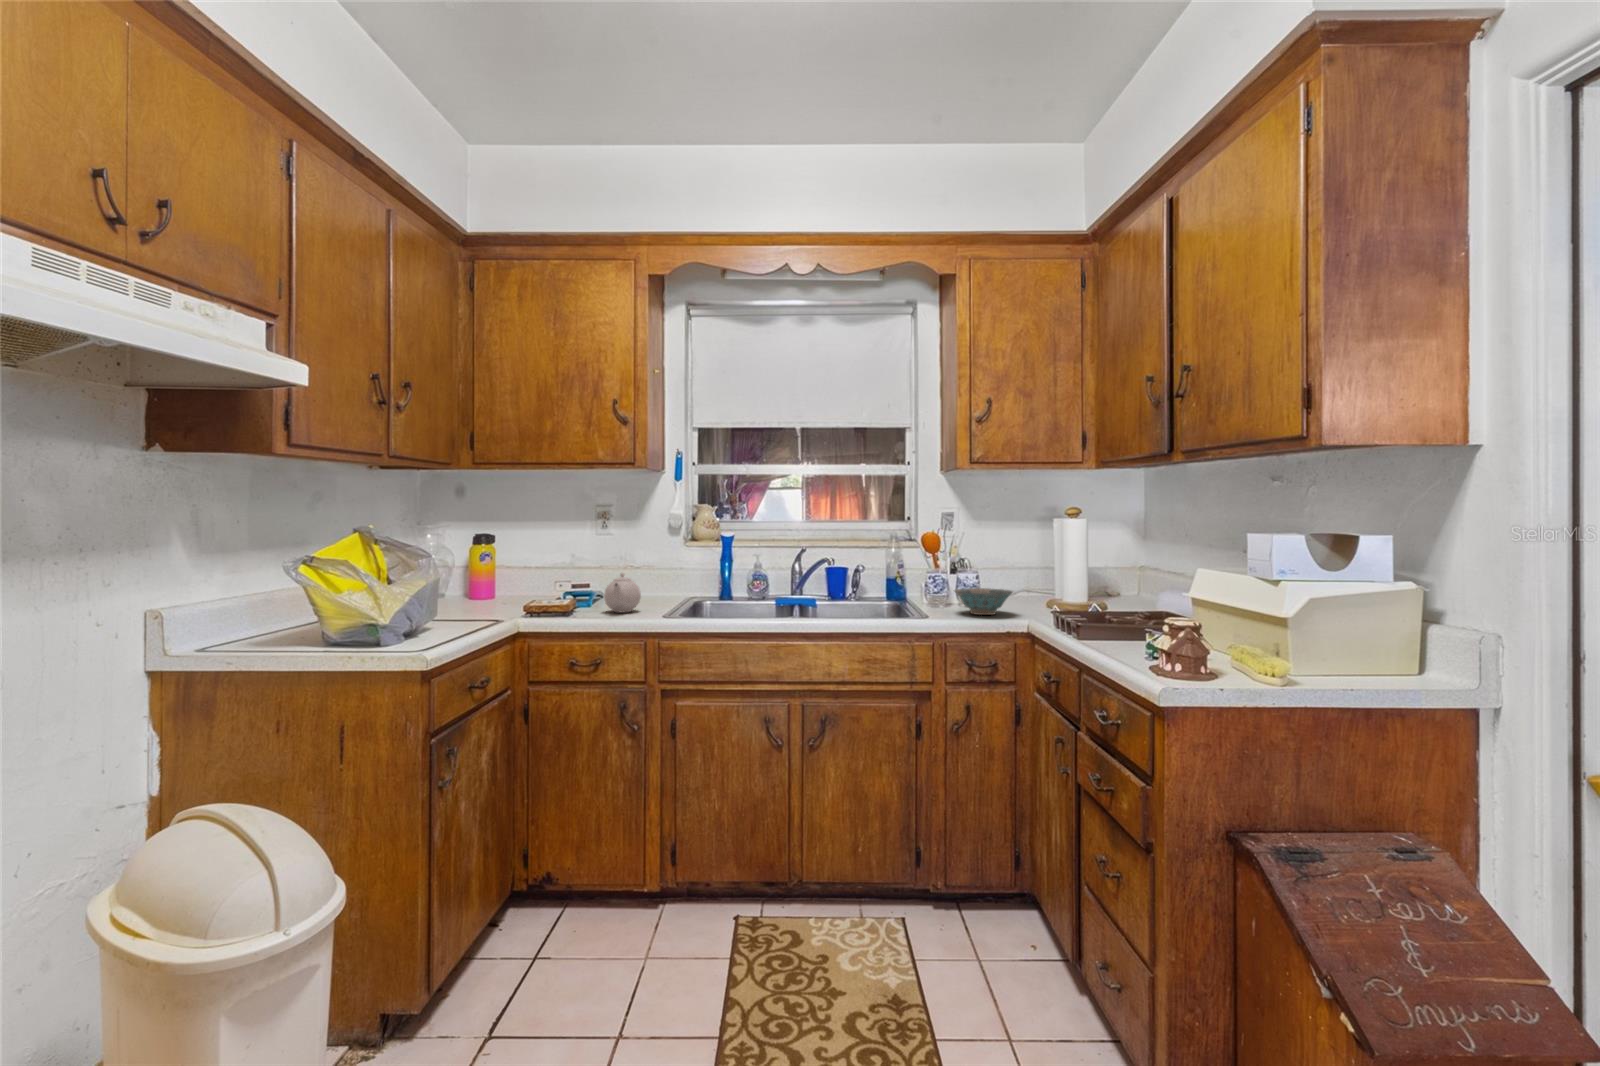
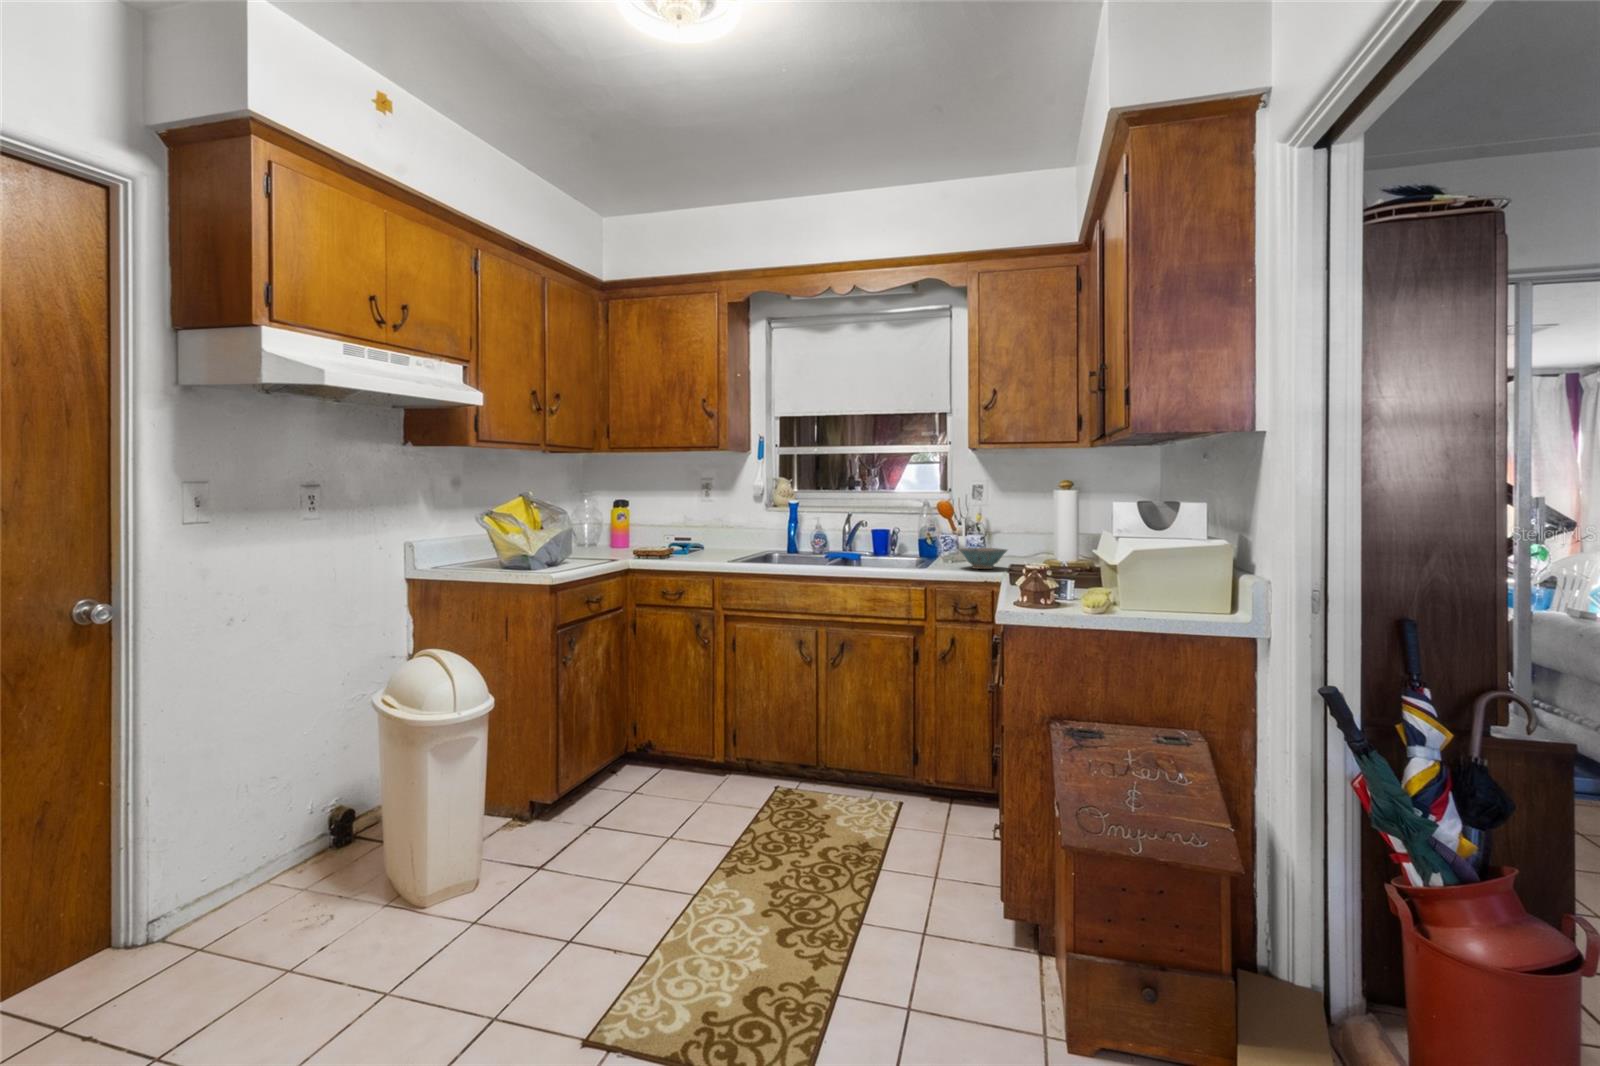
teapot: present [604,572,641,612] -> none [694,530,721,559]

